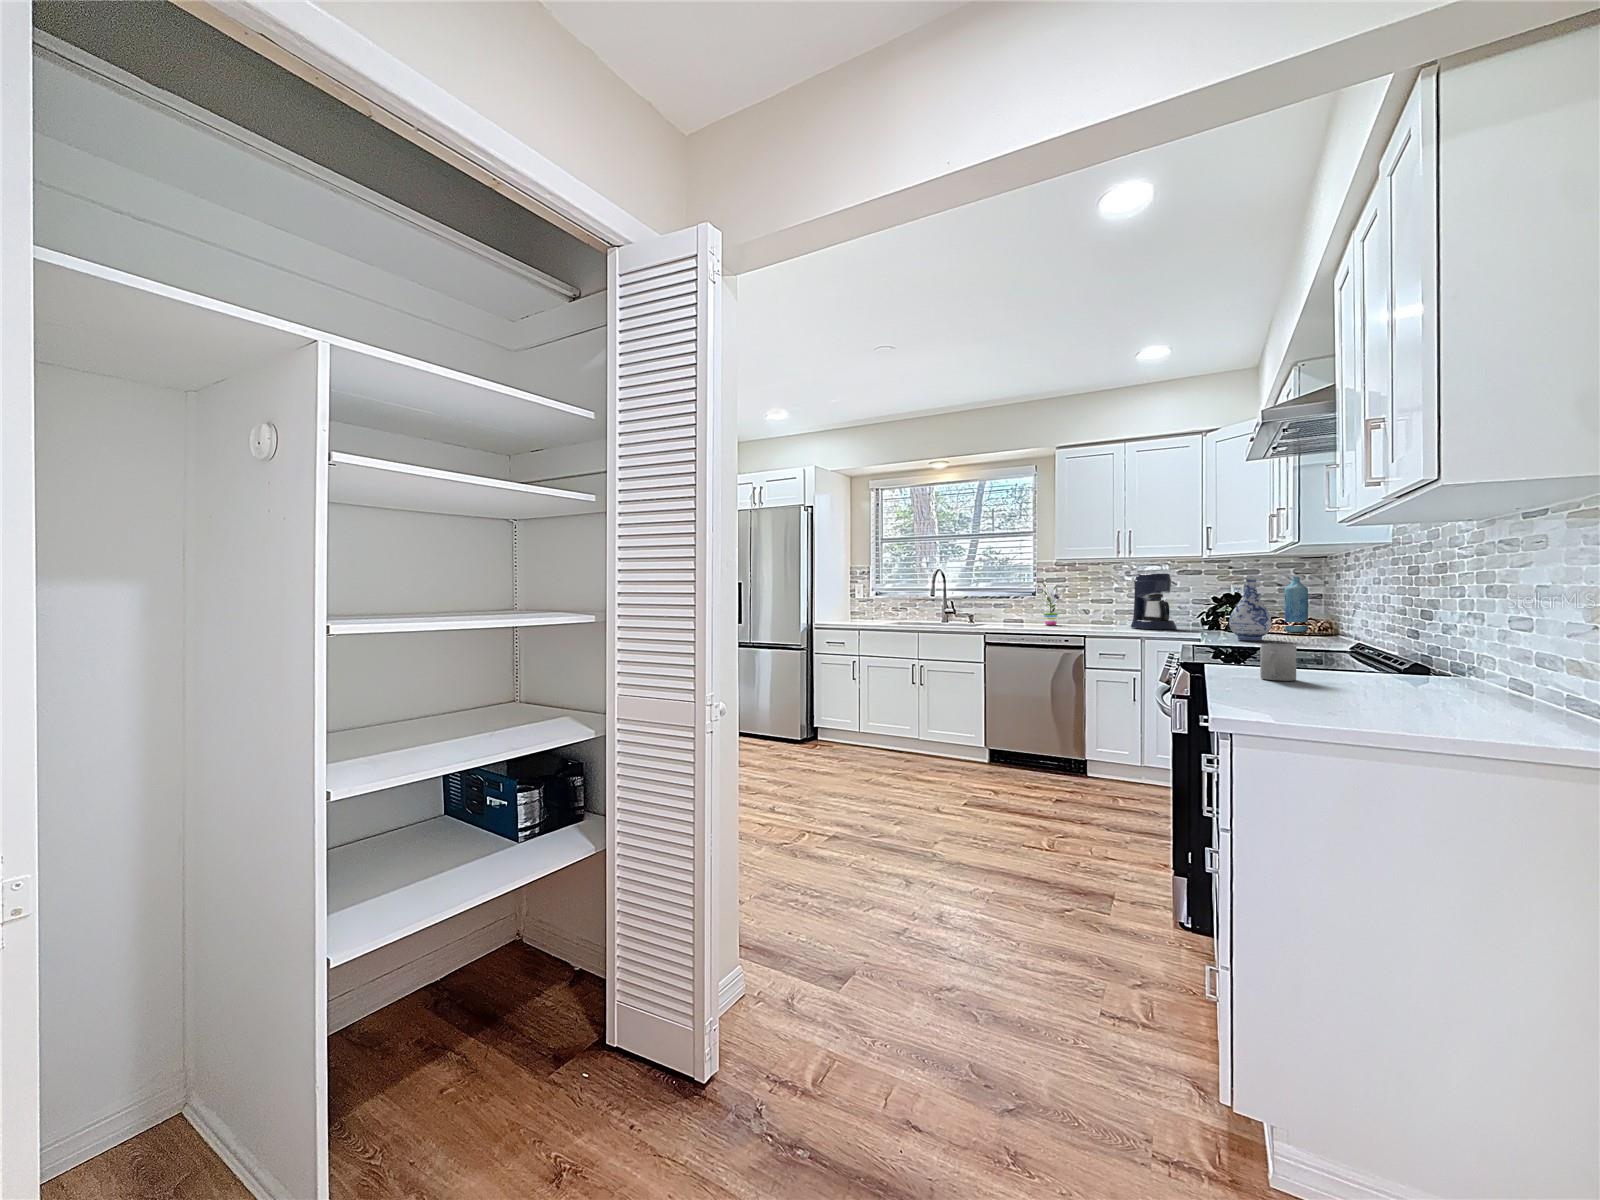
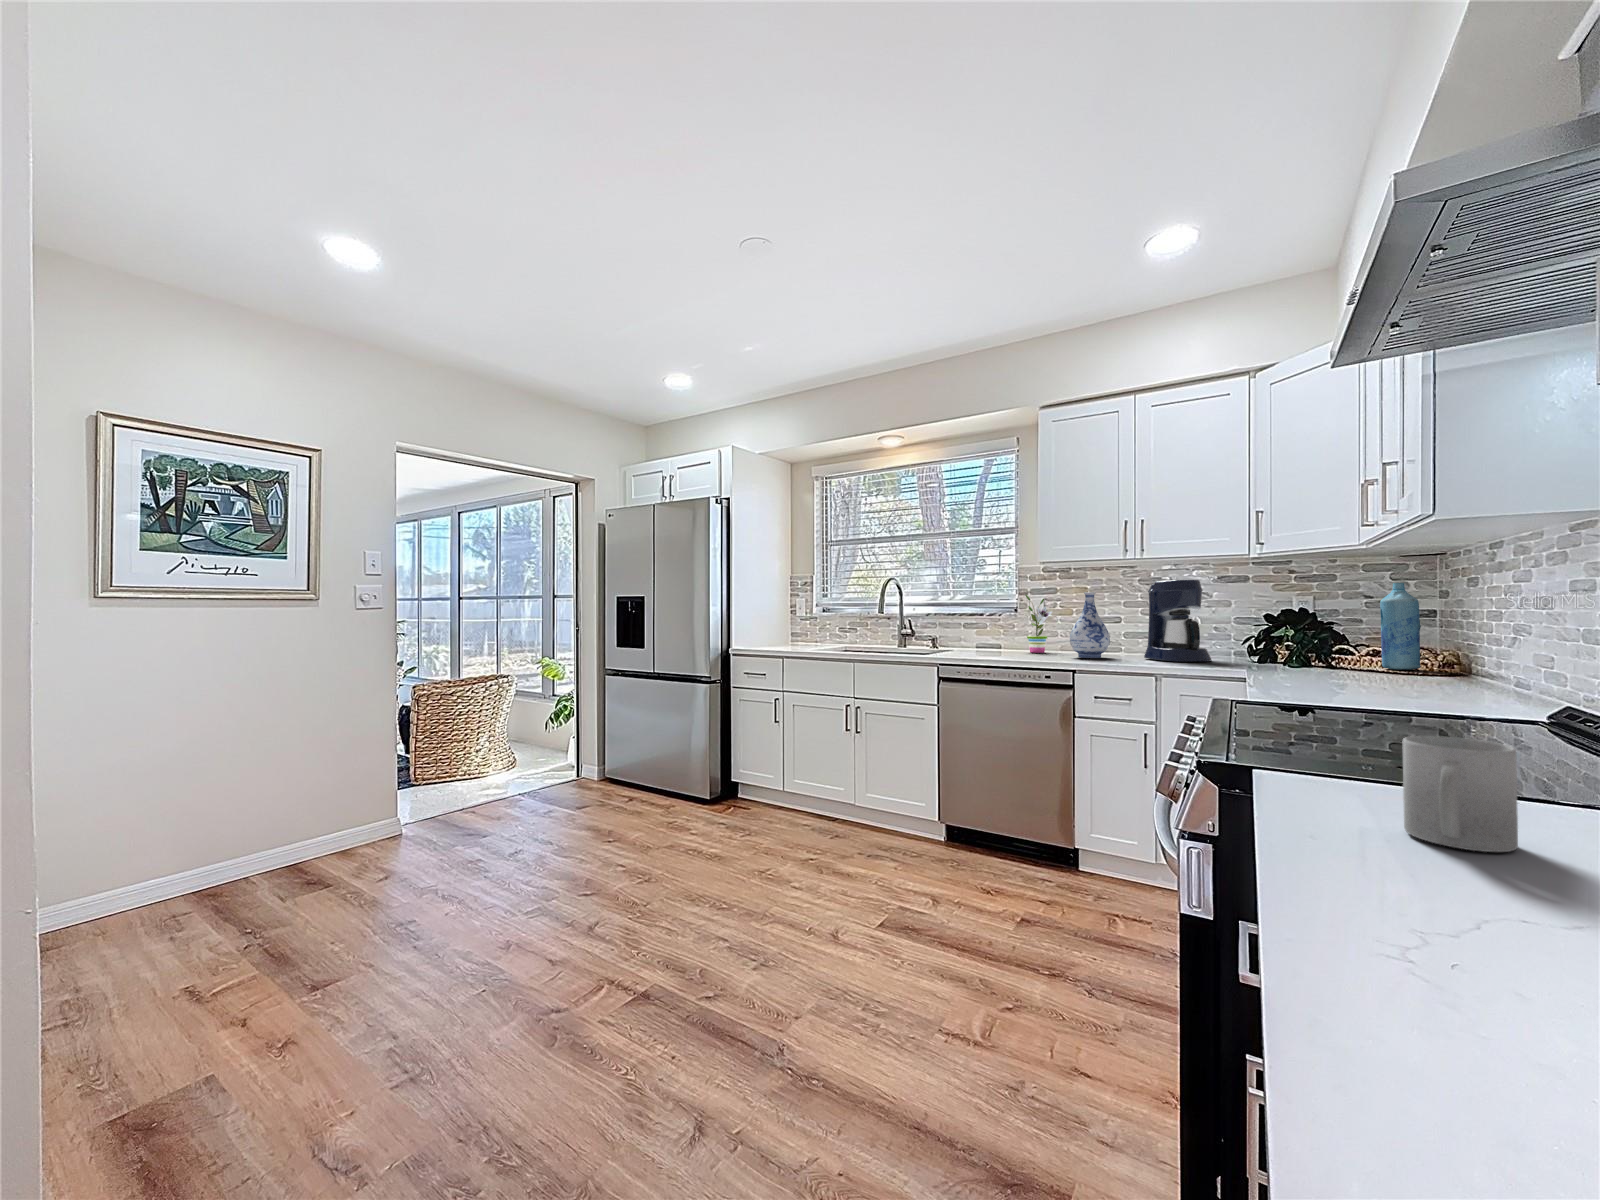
vase: present [1229,577,1272,640] -> present [1070,592,1110,658]

